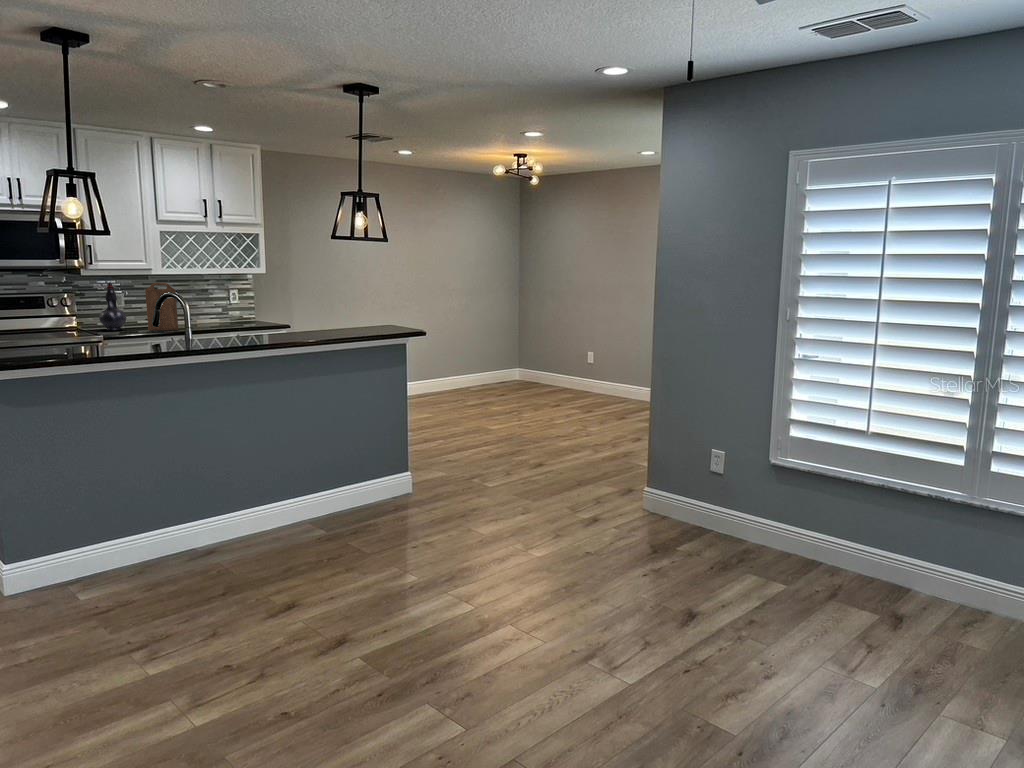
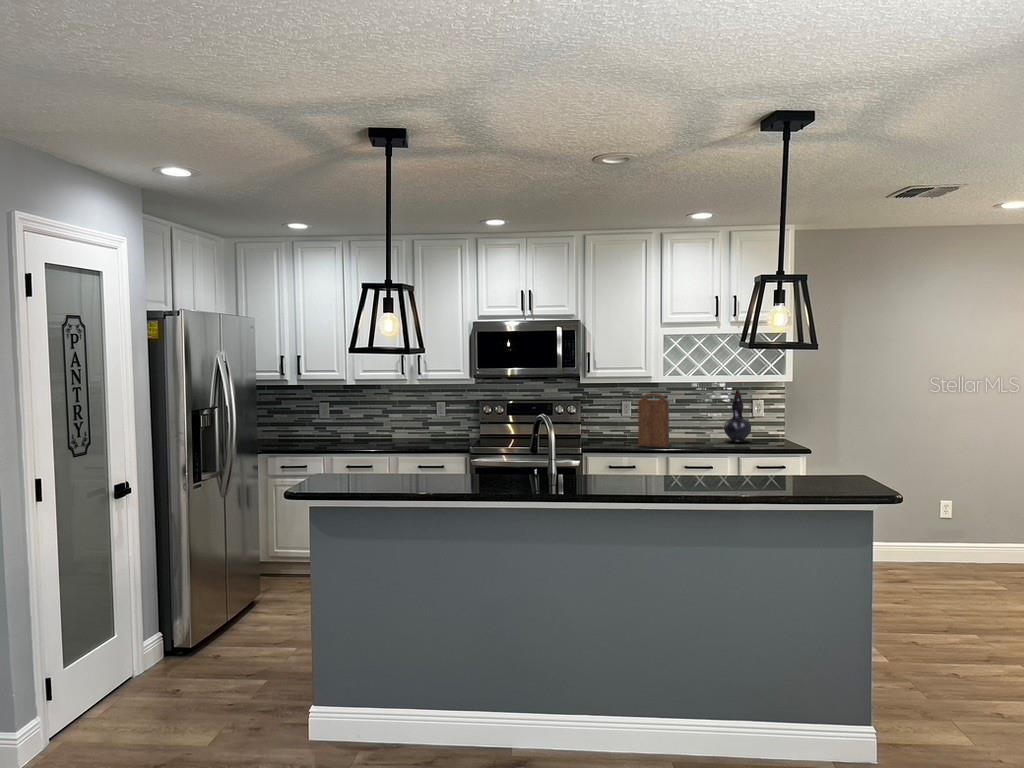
decorative vase: present [99,282,126,330] -> present [724,390,751,442]

